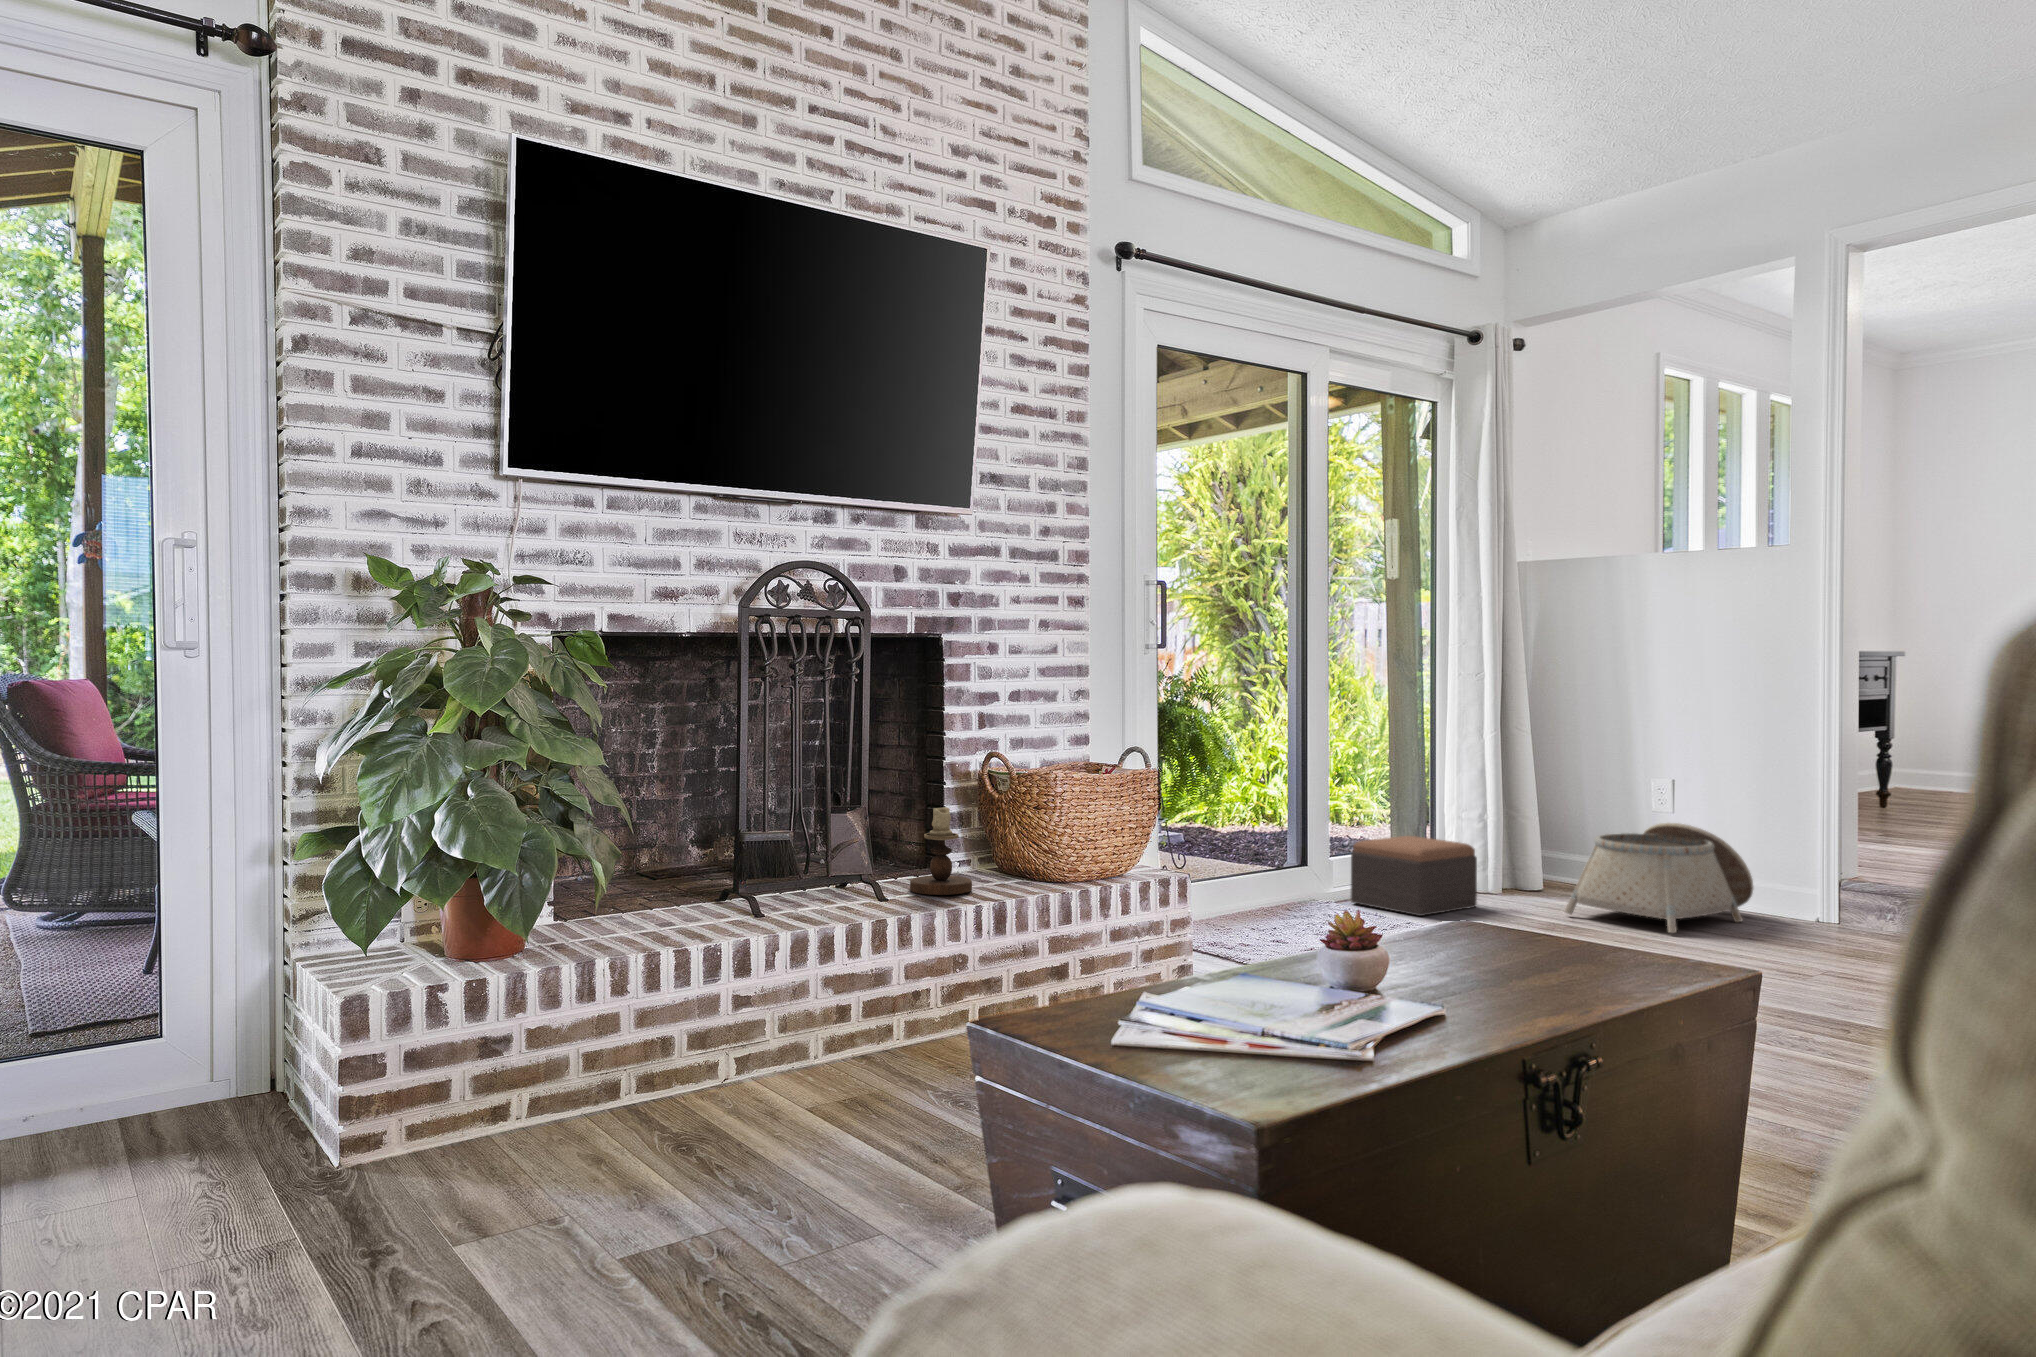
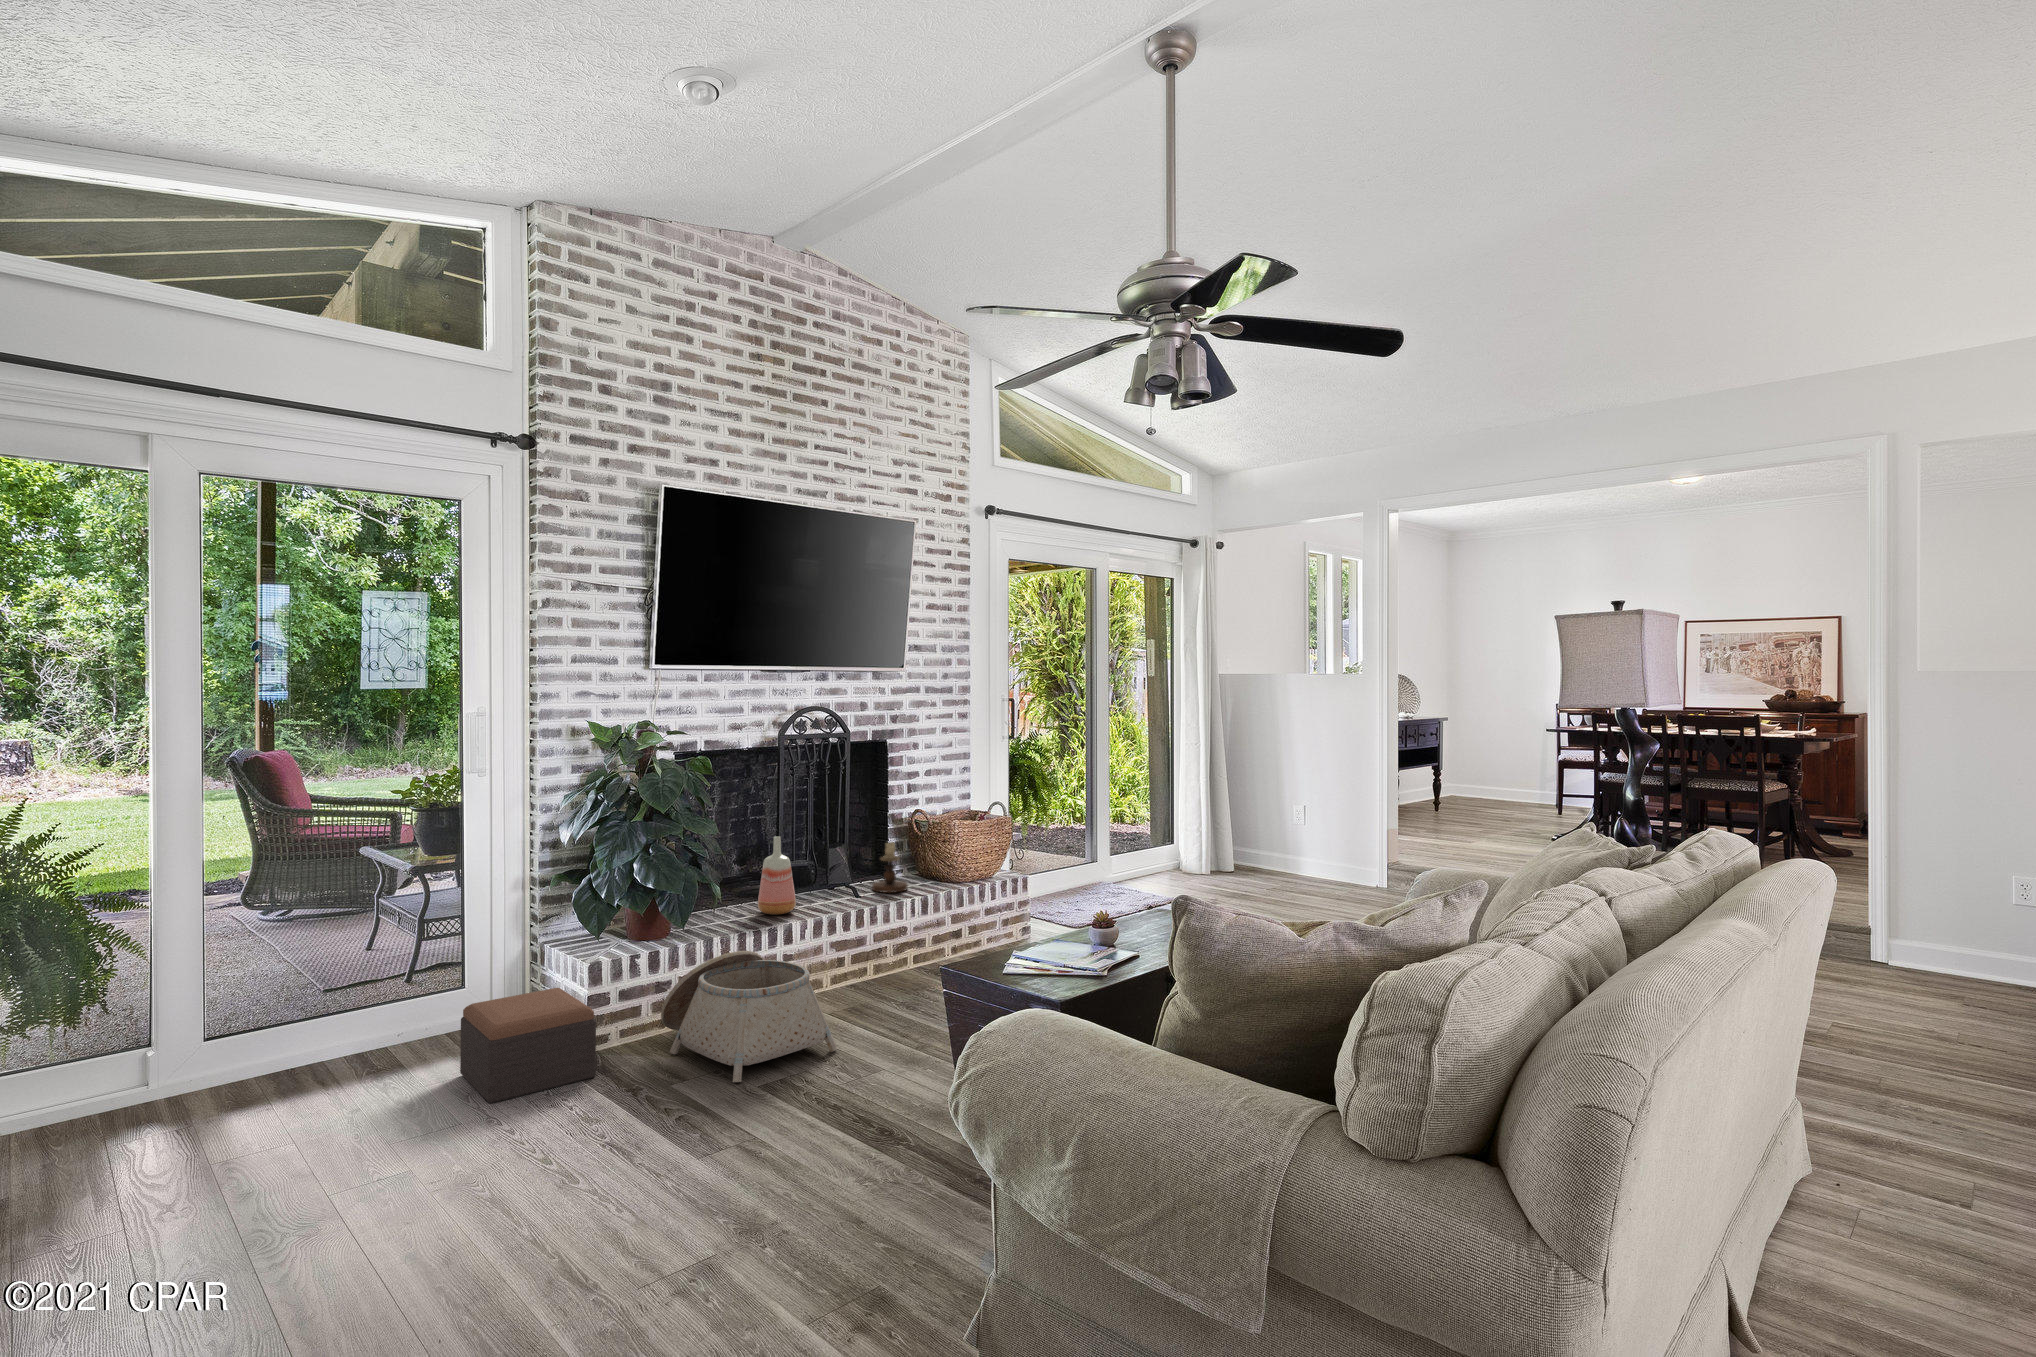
vase: none [695,784,763,924] -> present [758,836,796,915]
basket: present [1565,823,1753,933] -> present [661,951,837,1082]
footstool: present [1351,836,1477,916] -> present [460,988,596,1103]

